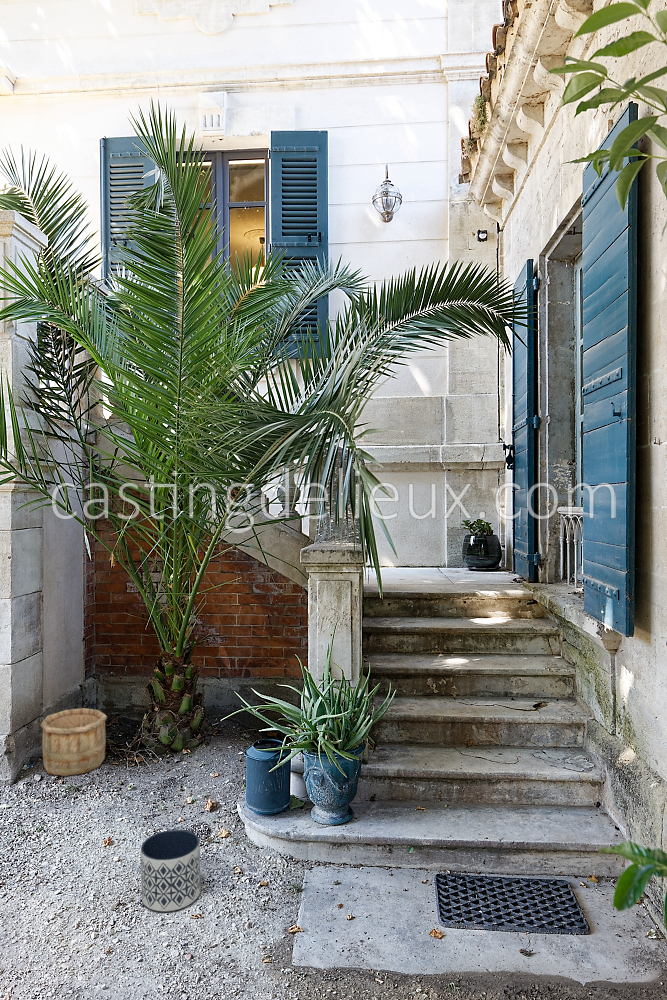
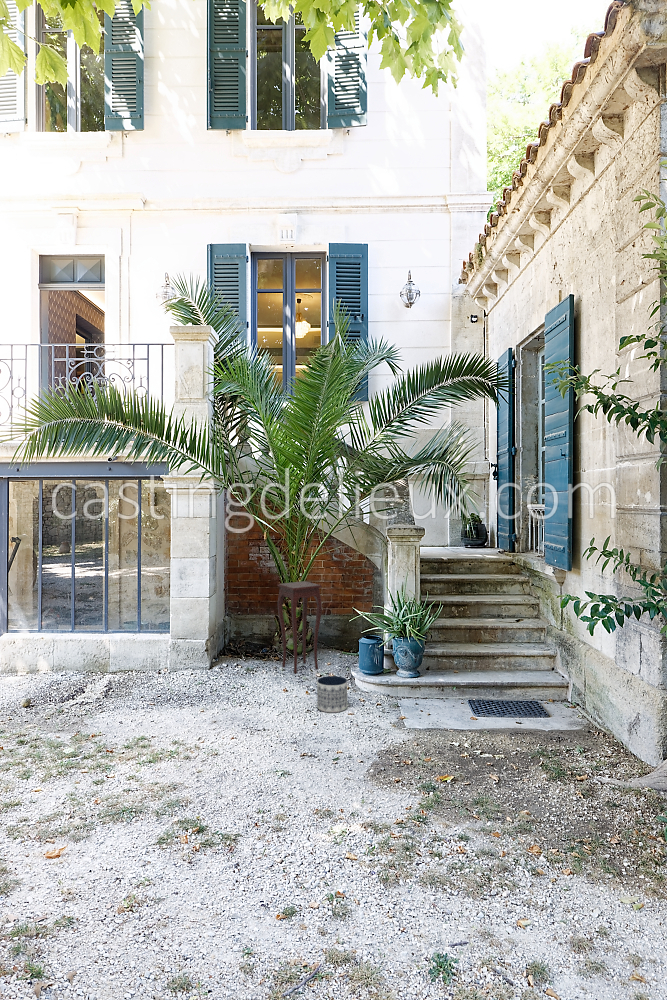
side table: none [131,634,202,795] -> present [277,581,322,673]
wooden bucket: present [41,708,107,776] -> none [218,629,256,666]

